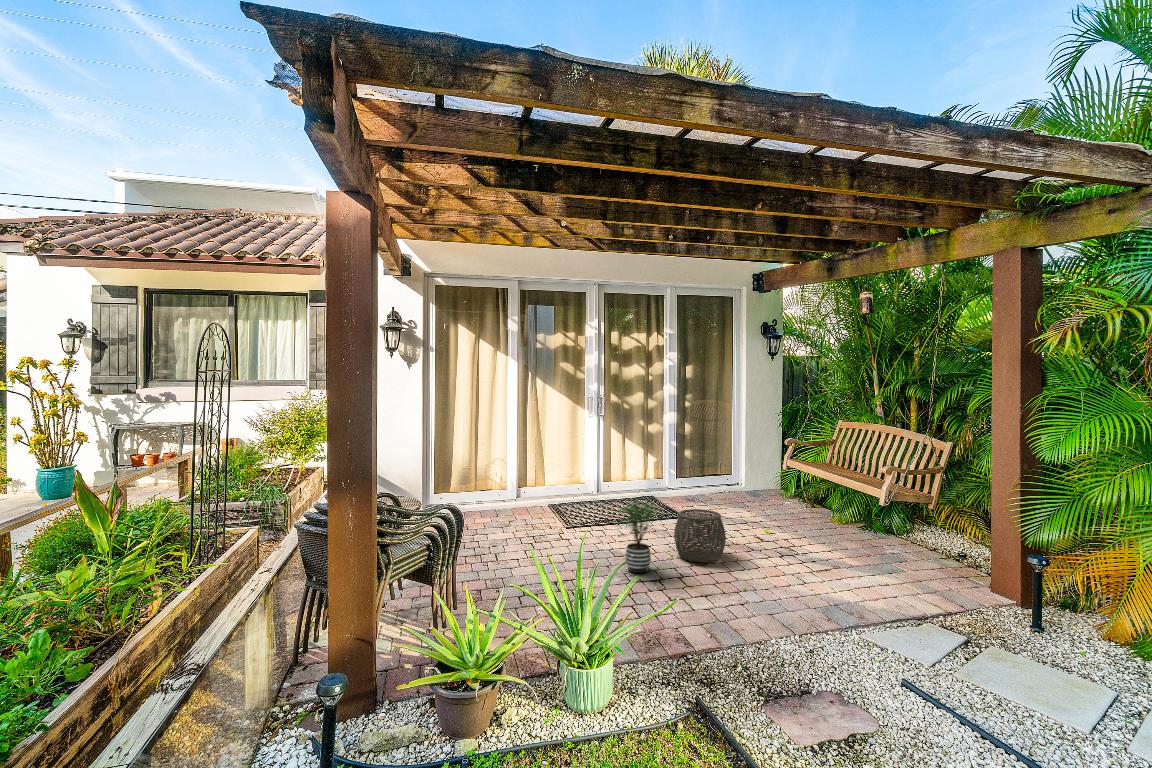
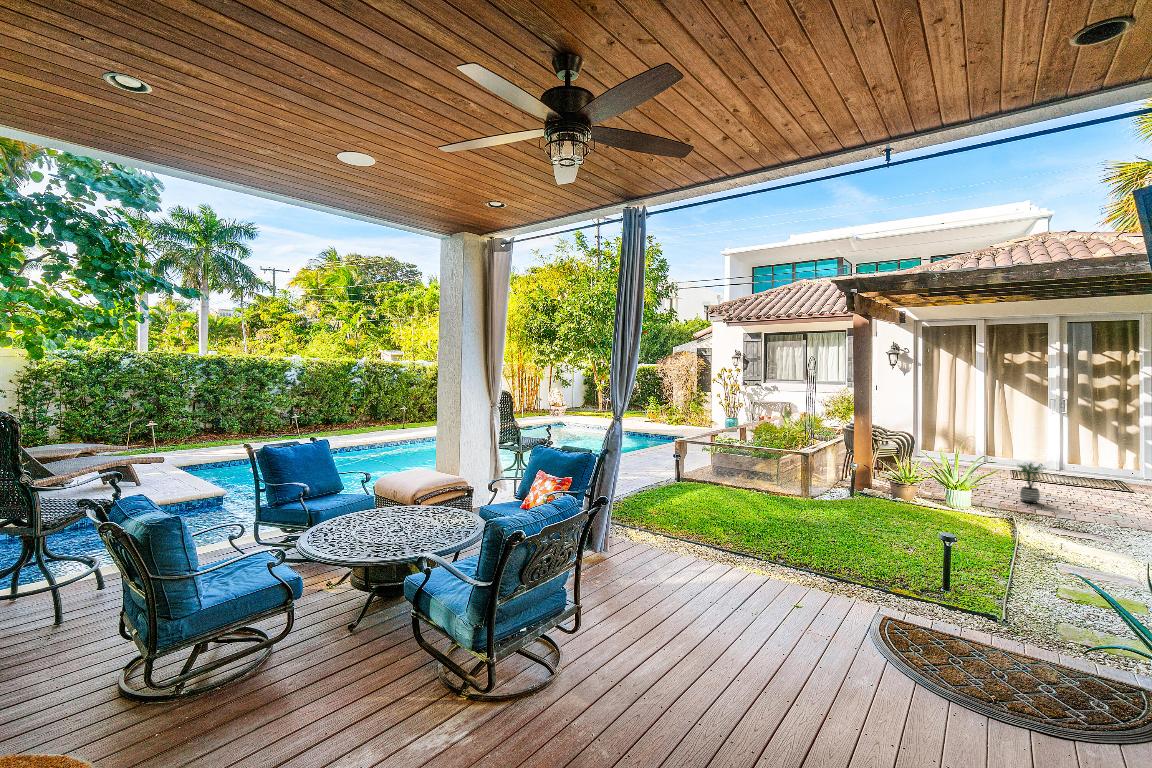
woven basket: present [674,509,726,563] -> none [1070,477,1116,511]

